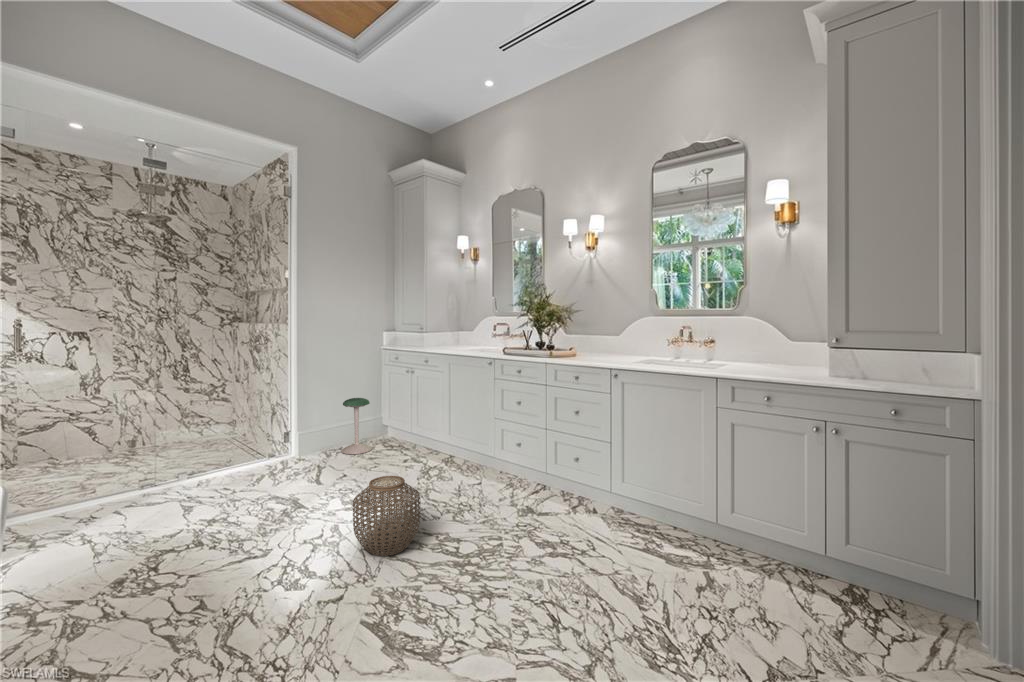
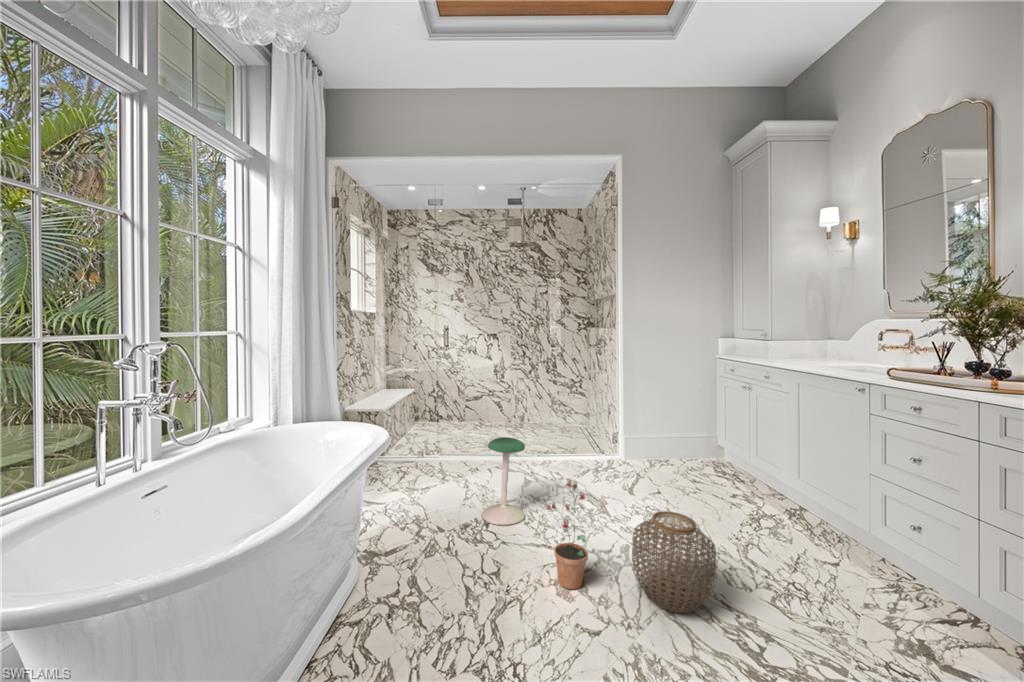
stool: present [341,398,372,454] -> present [482,437,525,525]
potted plant: none [259,475,317,581] -> present [547,479,588,589]

